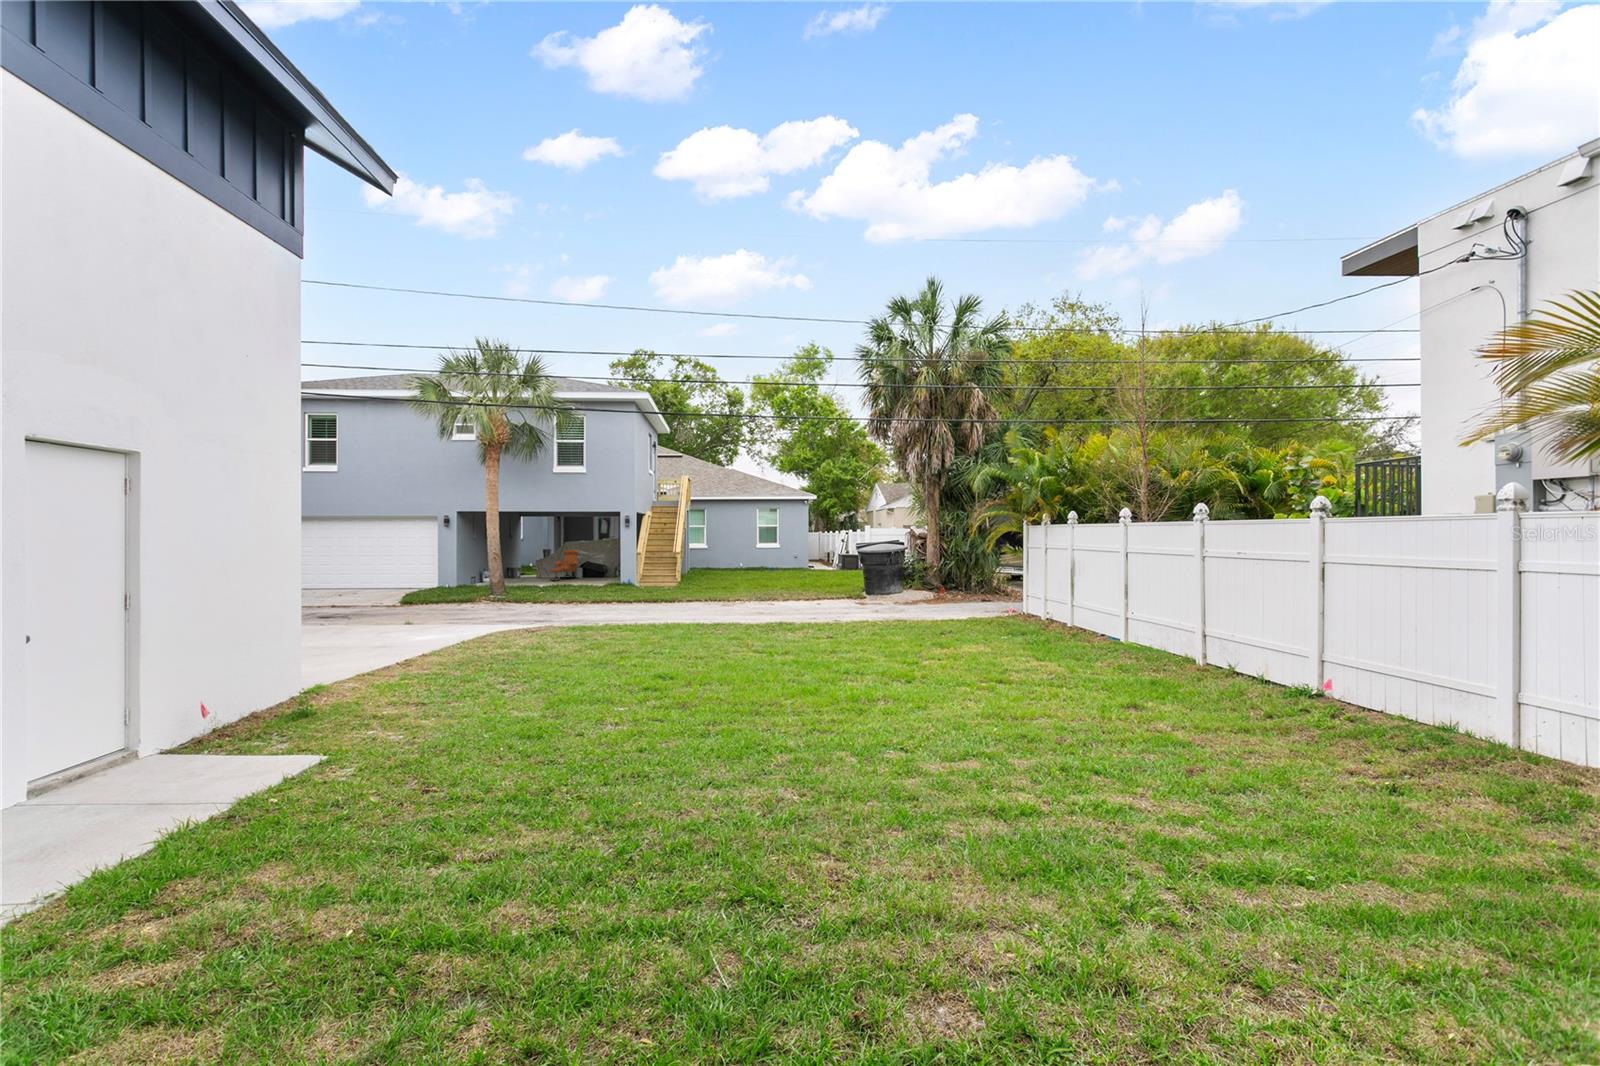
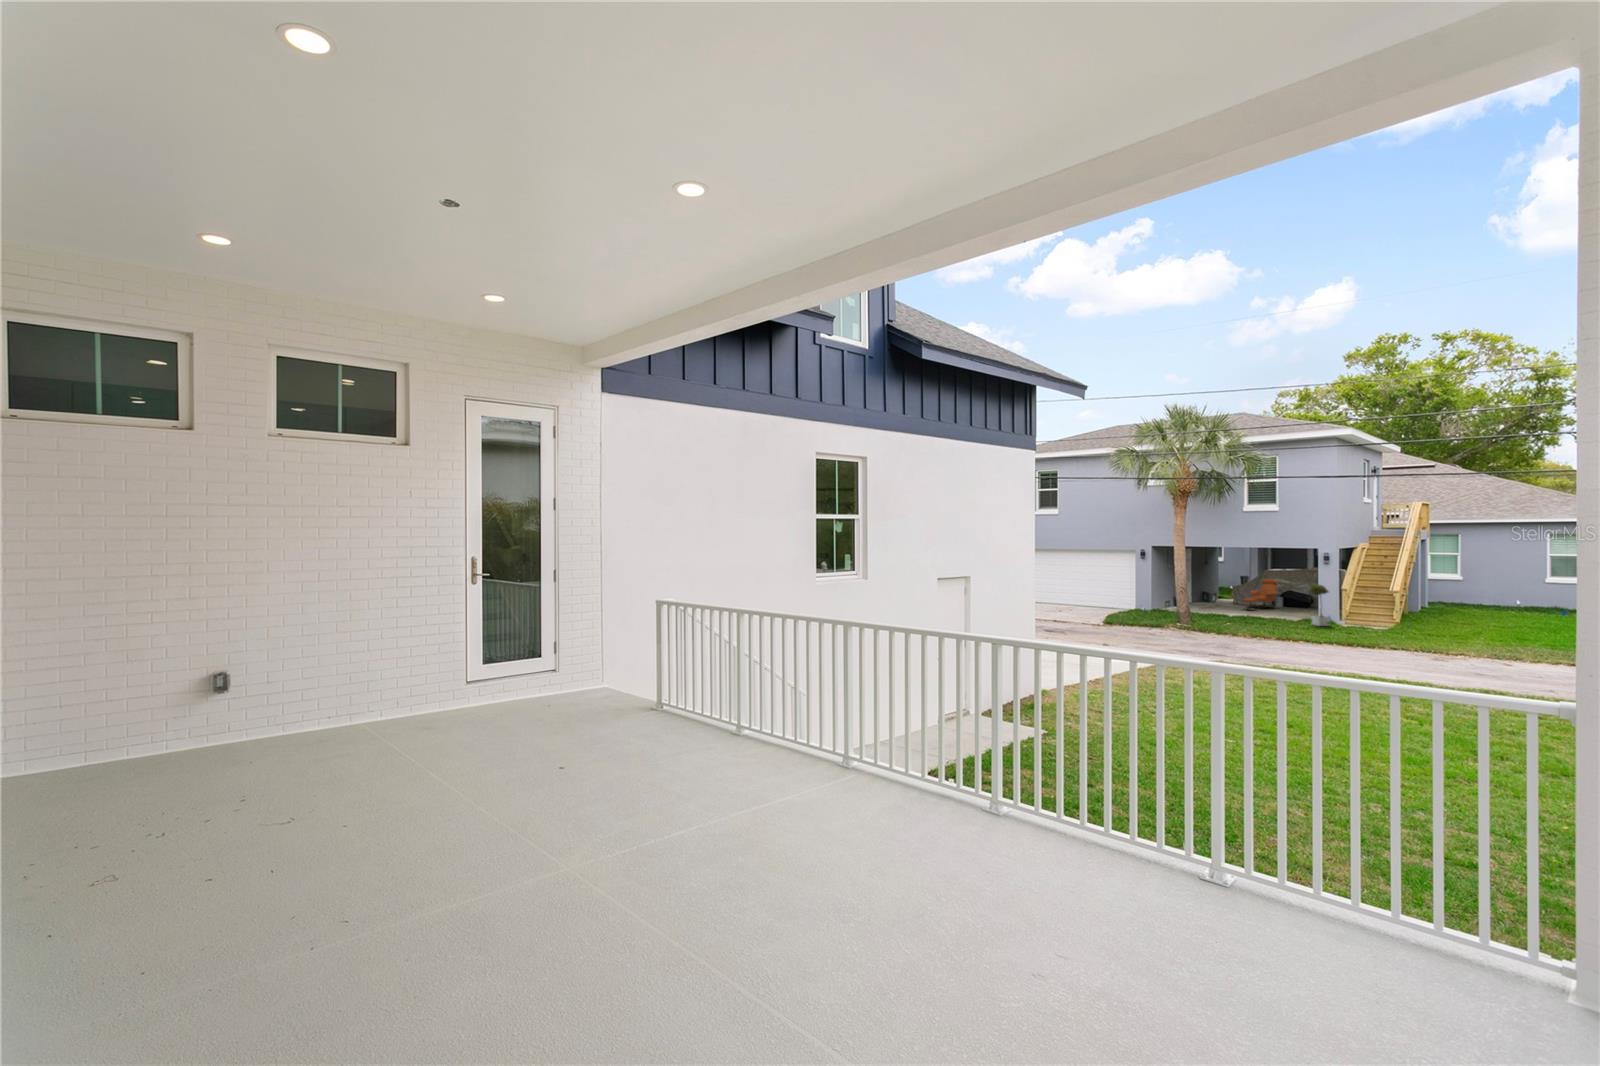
potted tree: none [612,548,630,589] -> present [1309,584,1331,626]

